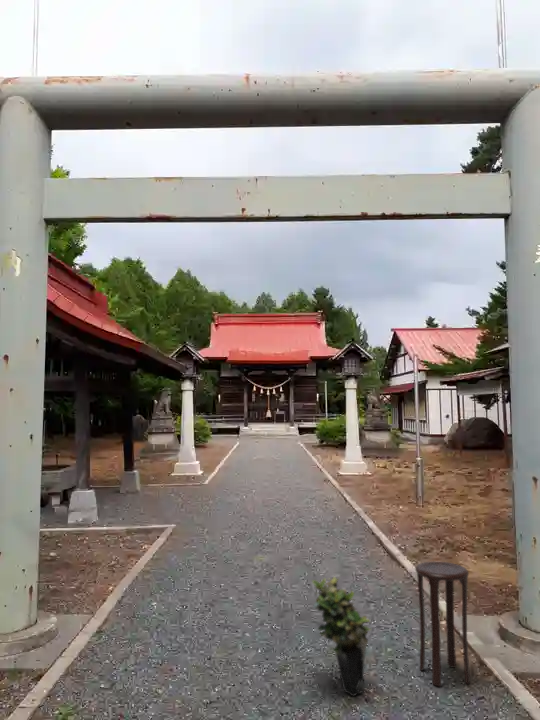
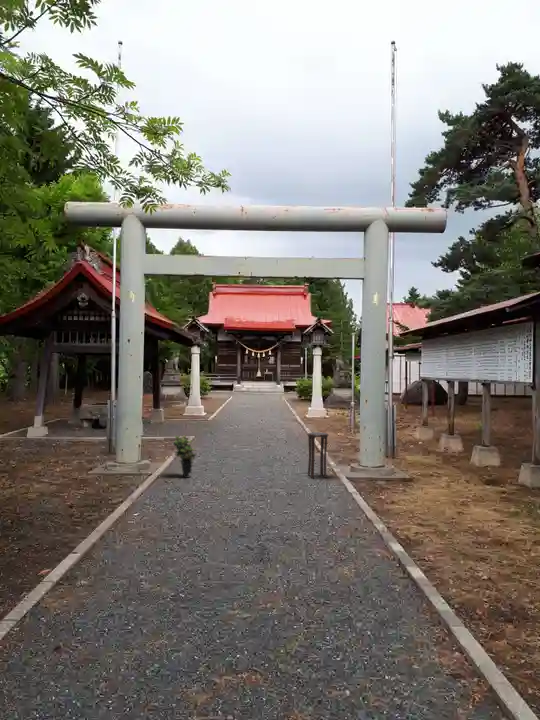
potted plant: present [312,577,370,696] -> present [173,436,196,478]

